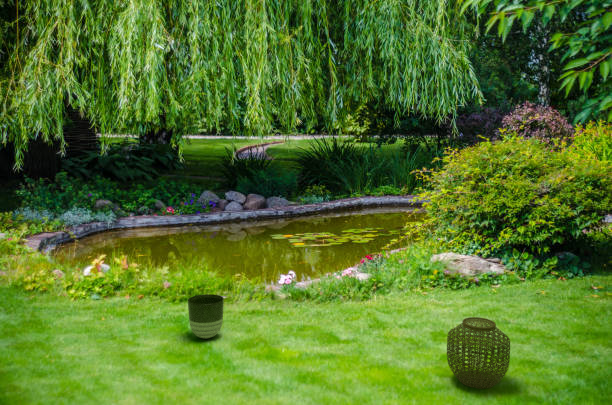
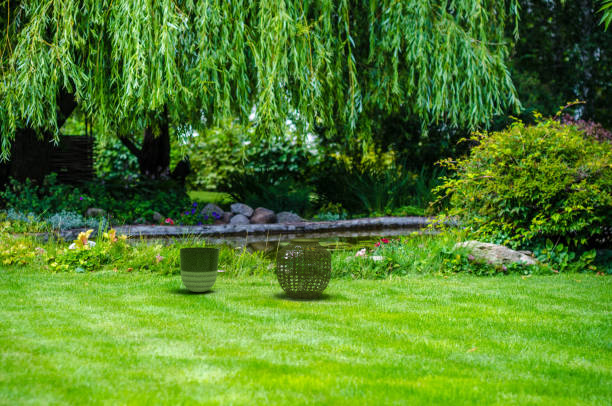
woven basket: present [447,317,510,389] -> present [276,238,331,299]

